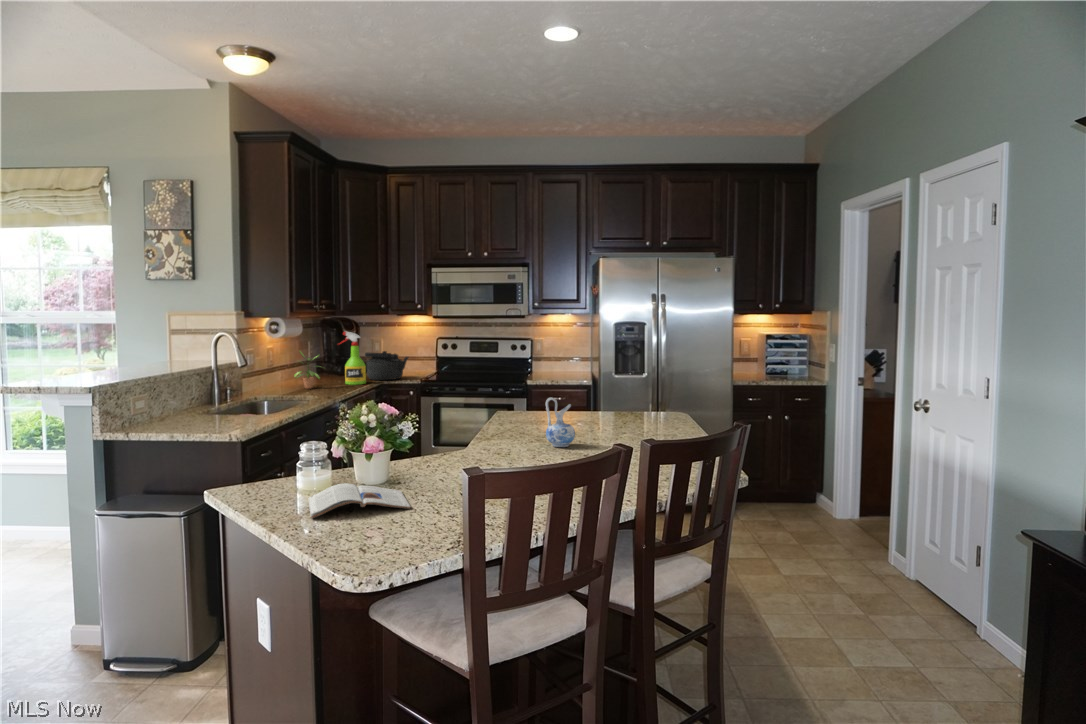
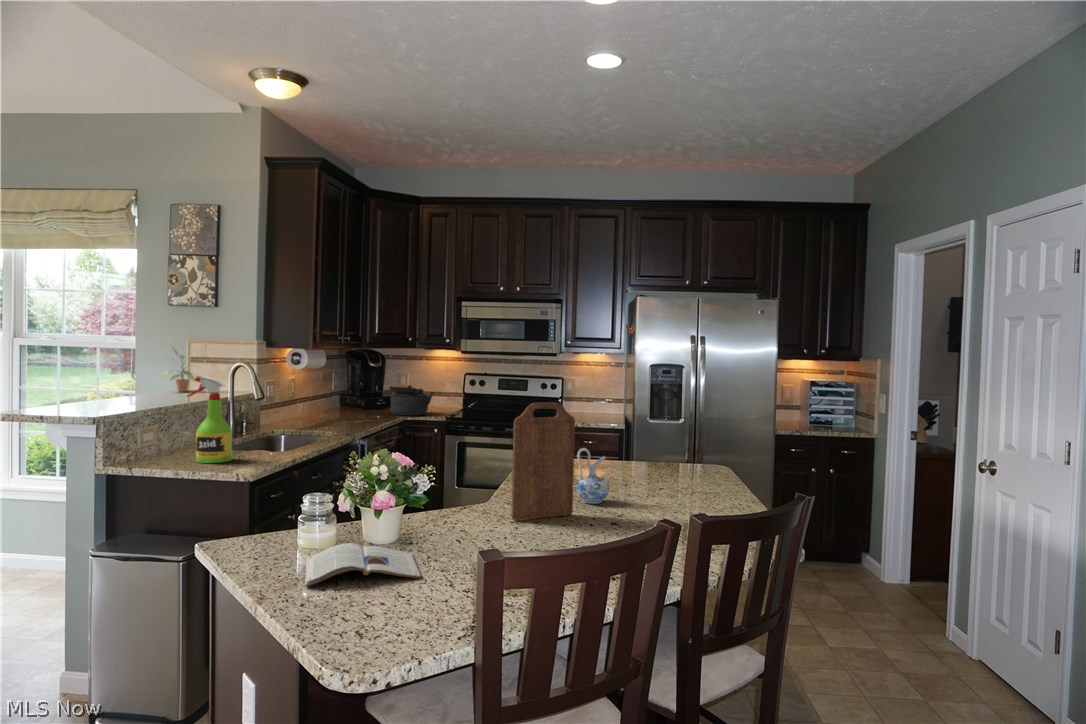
spray bottle: present [339,332,366,385] -> present [187,376,232,463]
potted plant: present [294,352,320,389] -> present [162,351,195,392]
cutting board: none [487,356,542,463] -> present [511,402,575,520]

